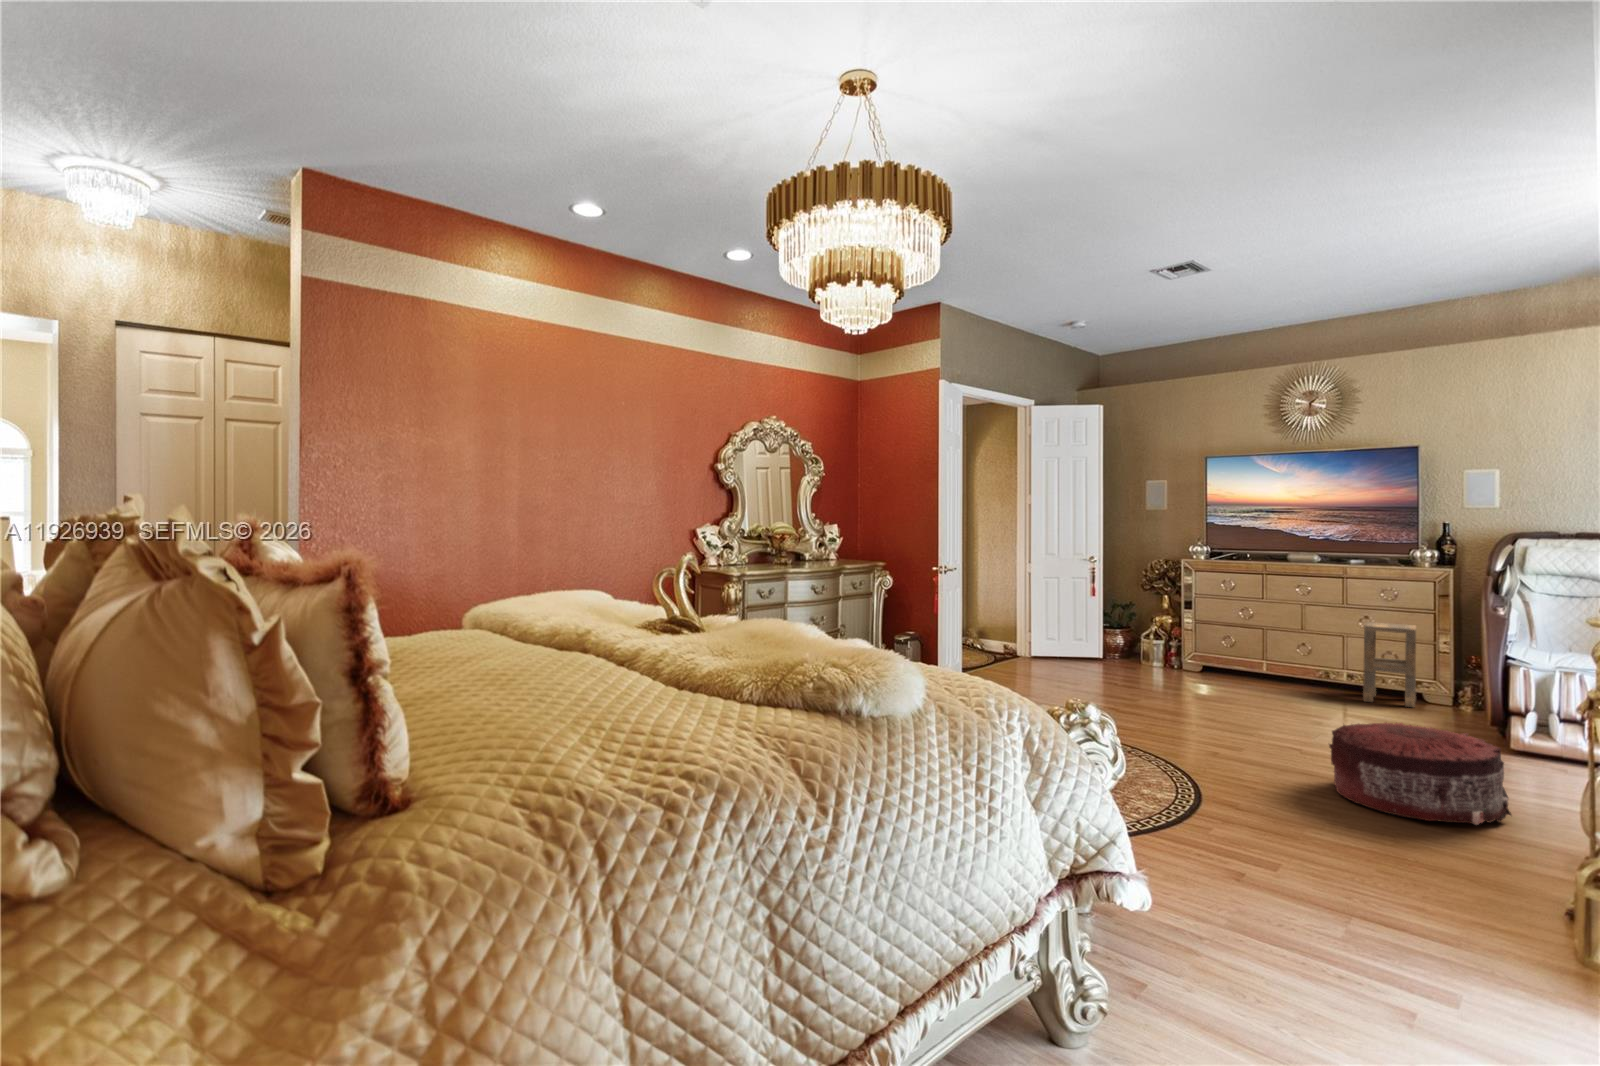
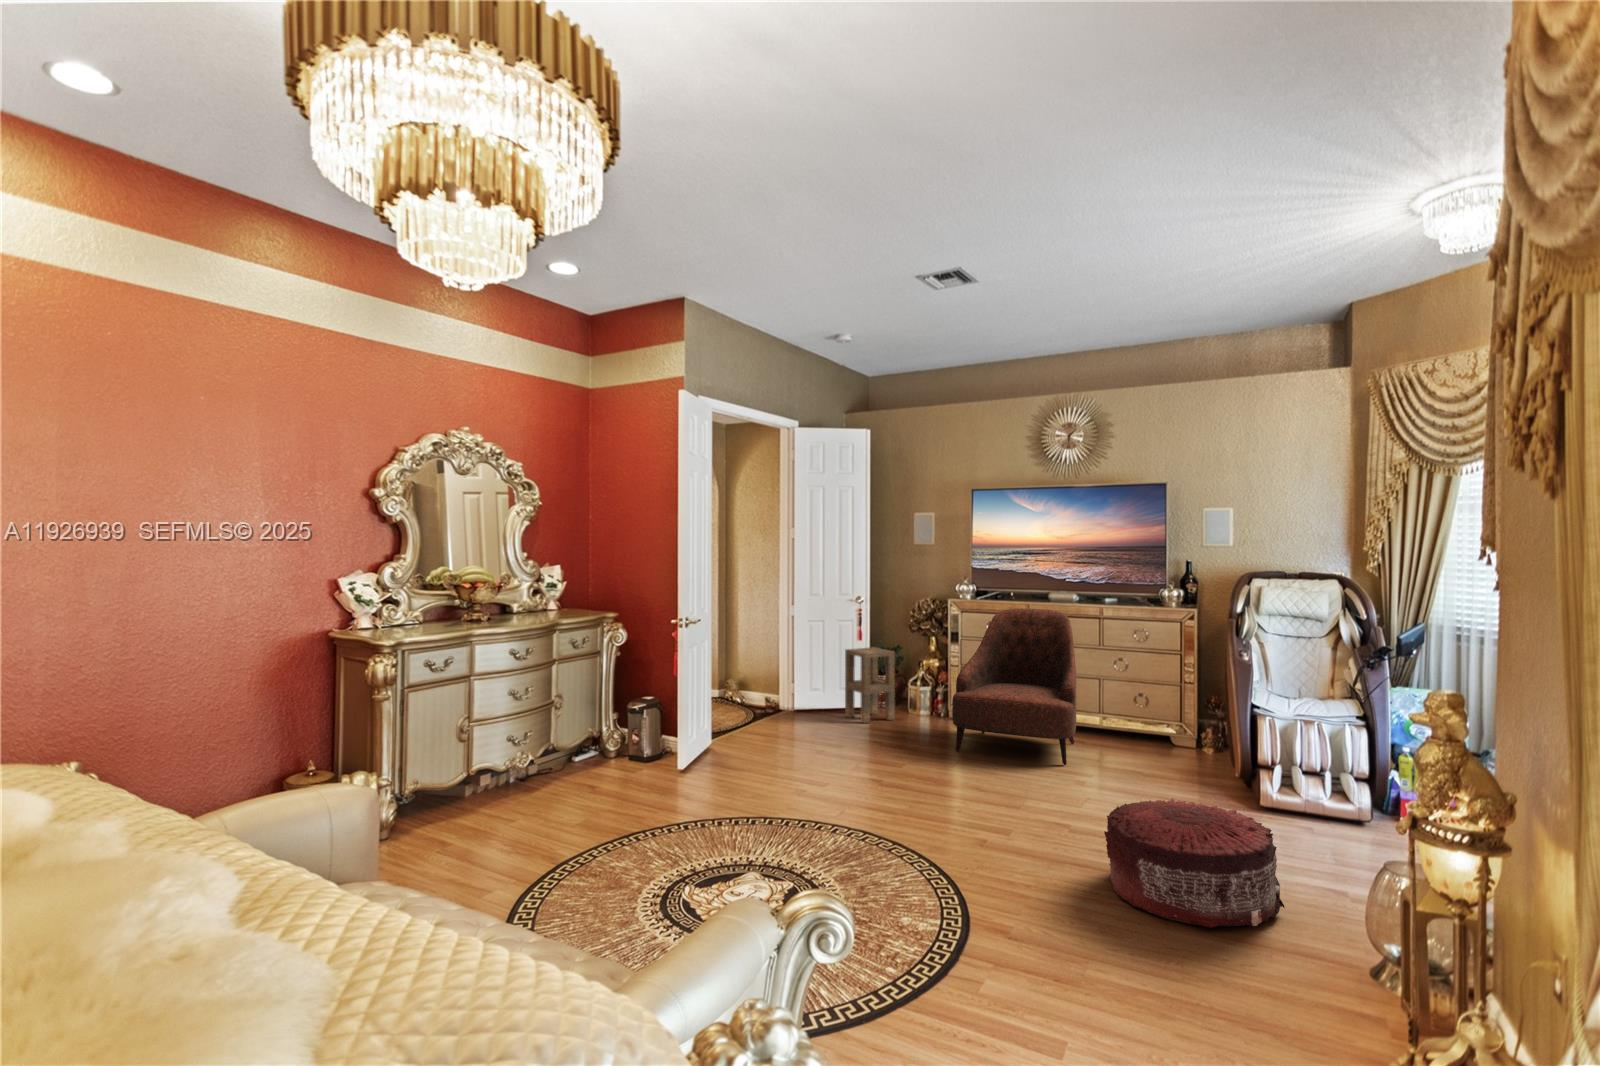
armchair: none [1185,567,1314,709] -> present [952,608,1076,765]
side table: present [1363,622,1416,707] -> present [845,647,895,723]

